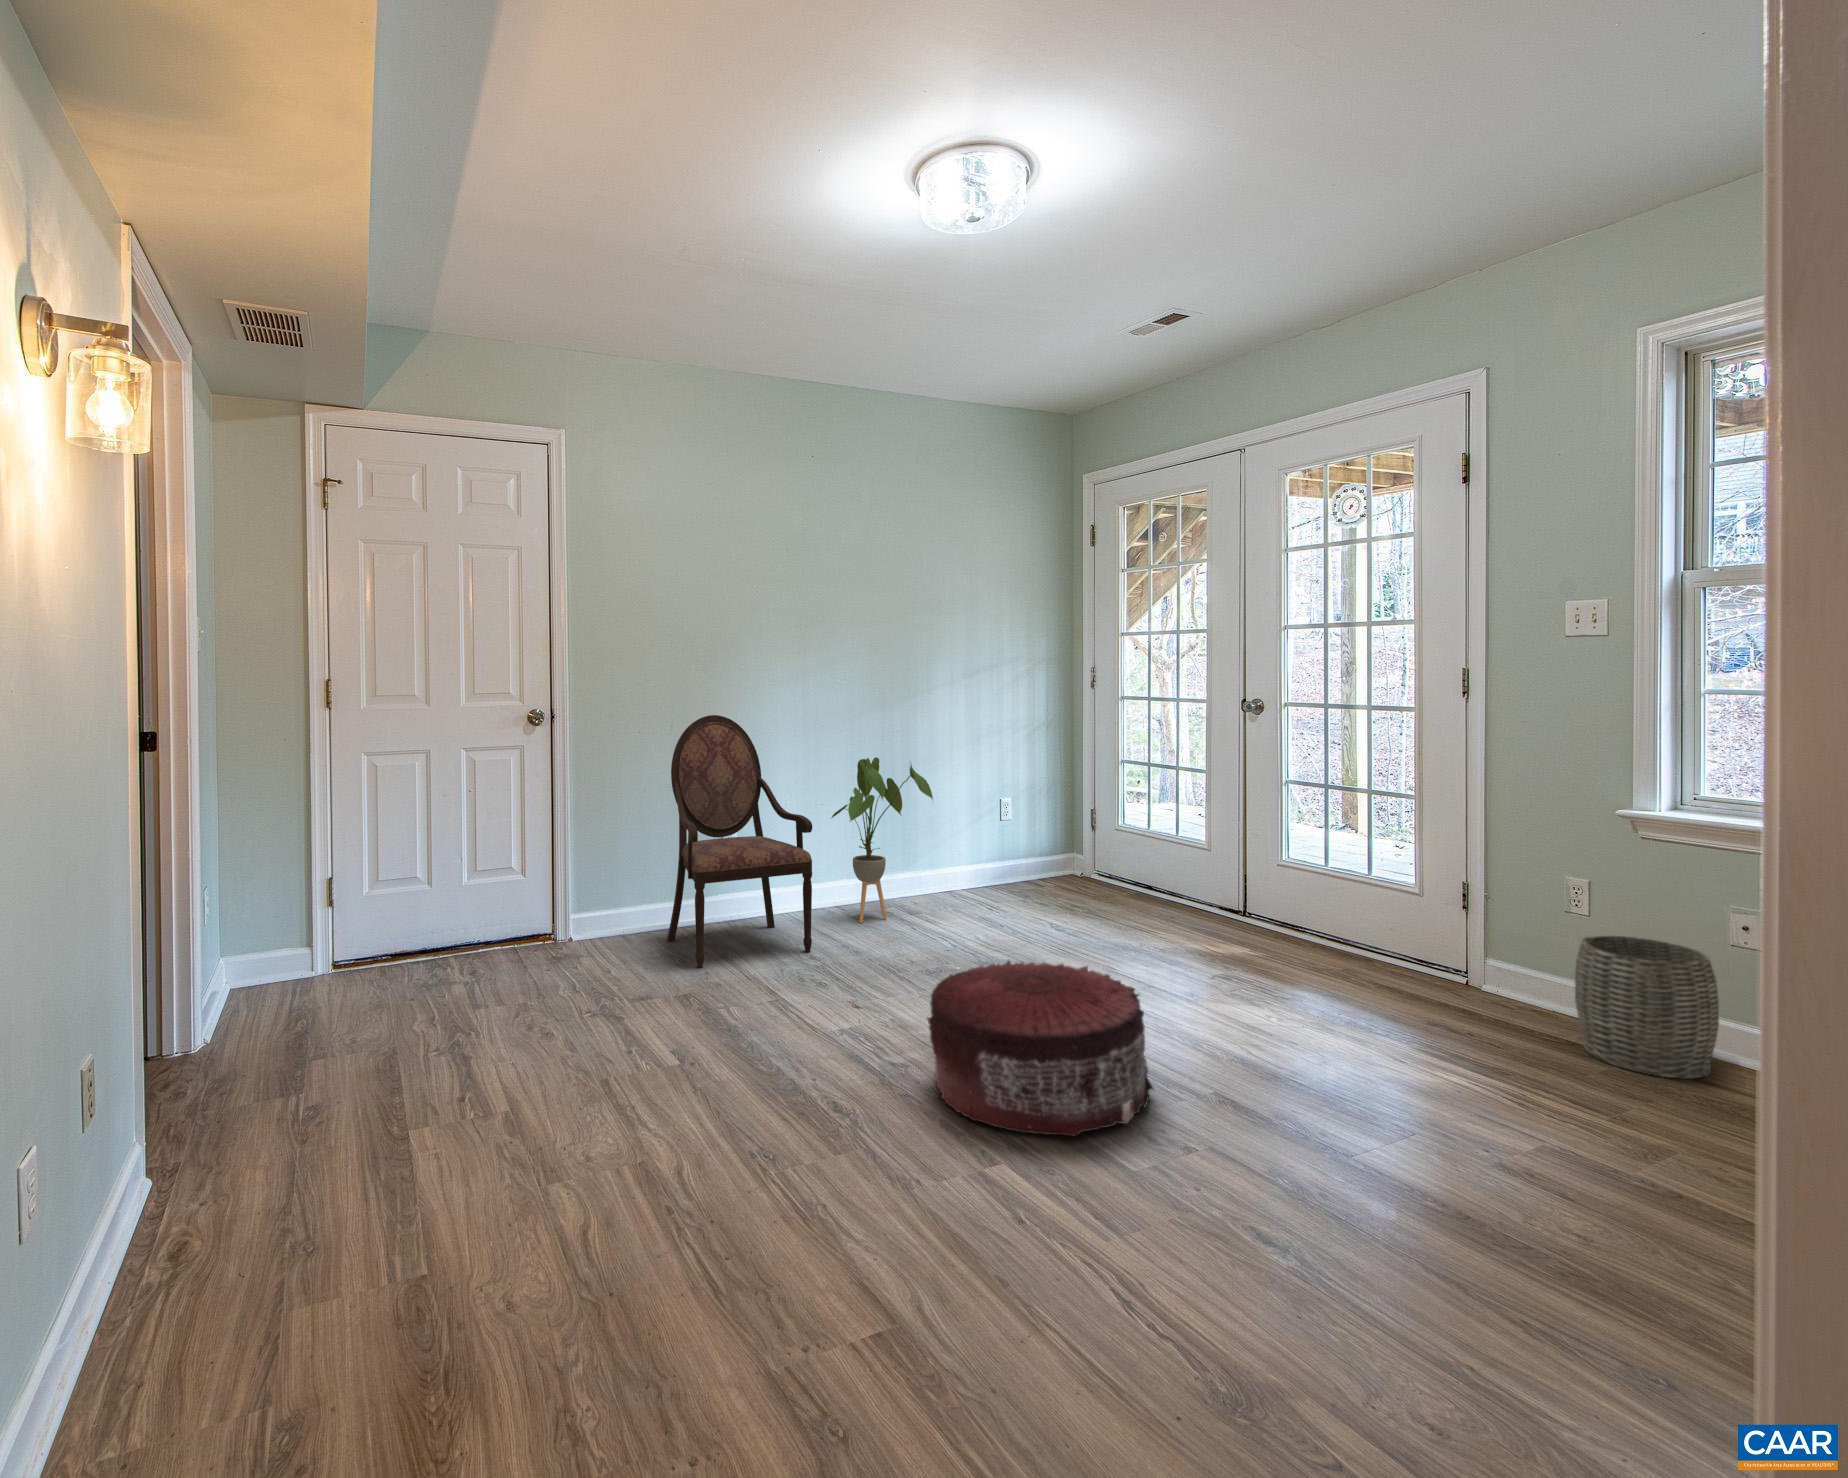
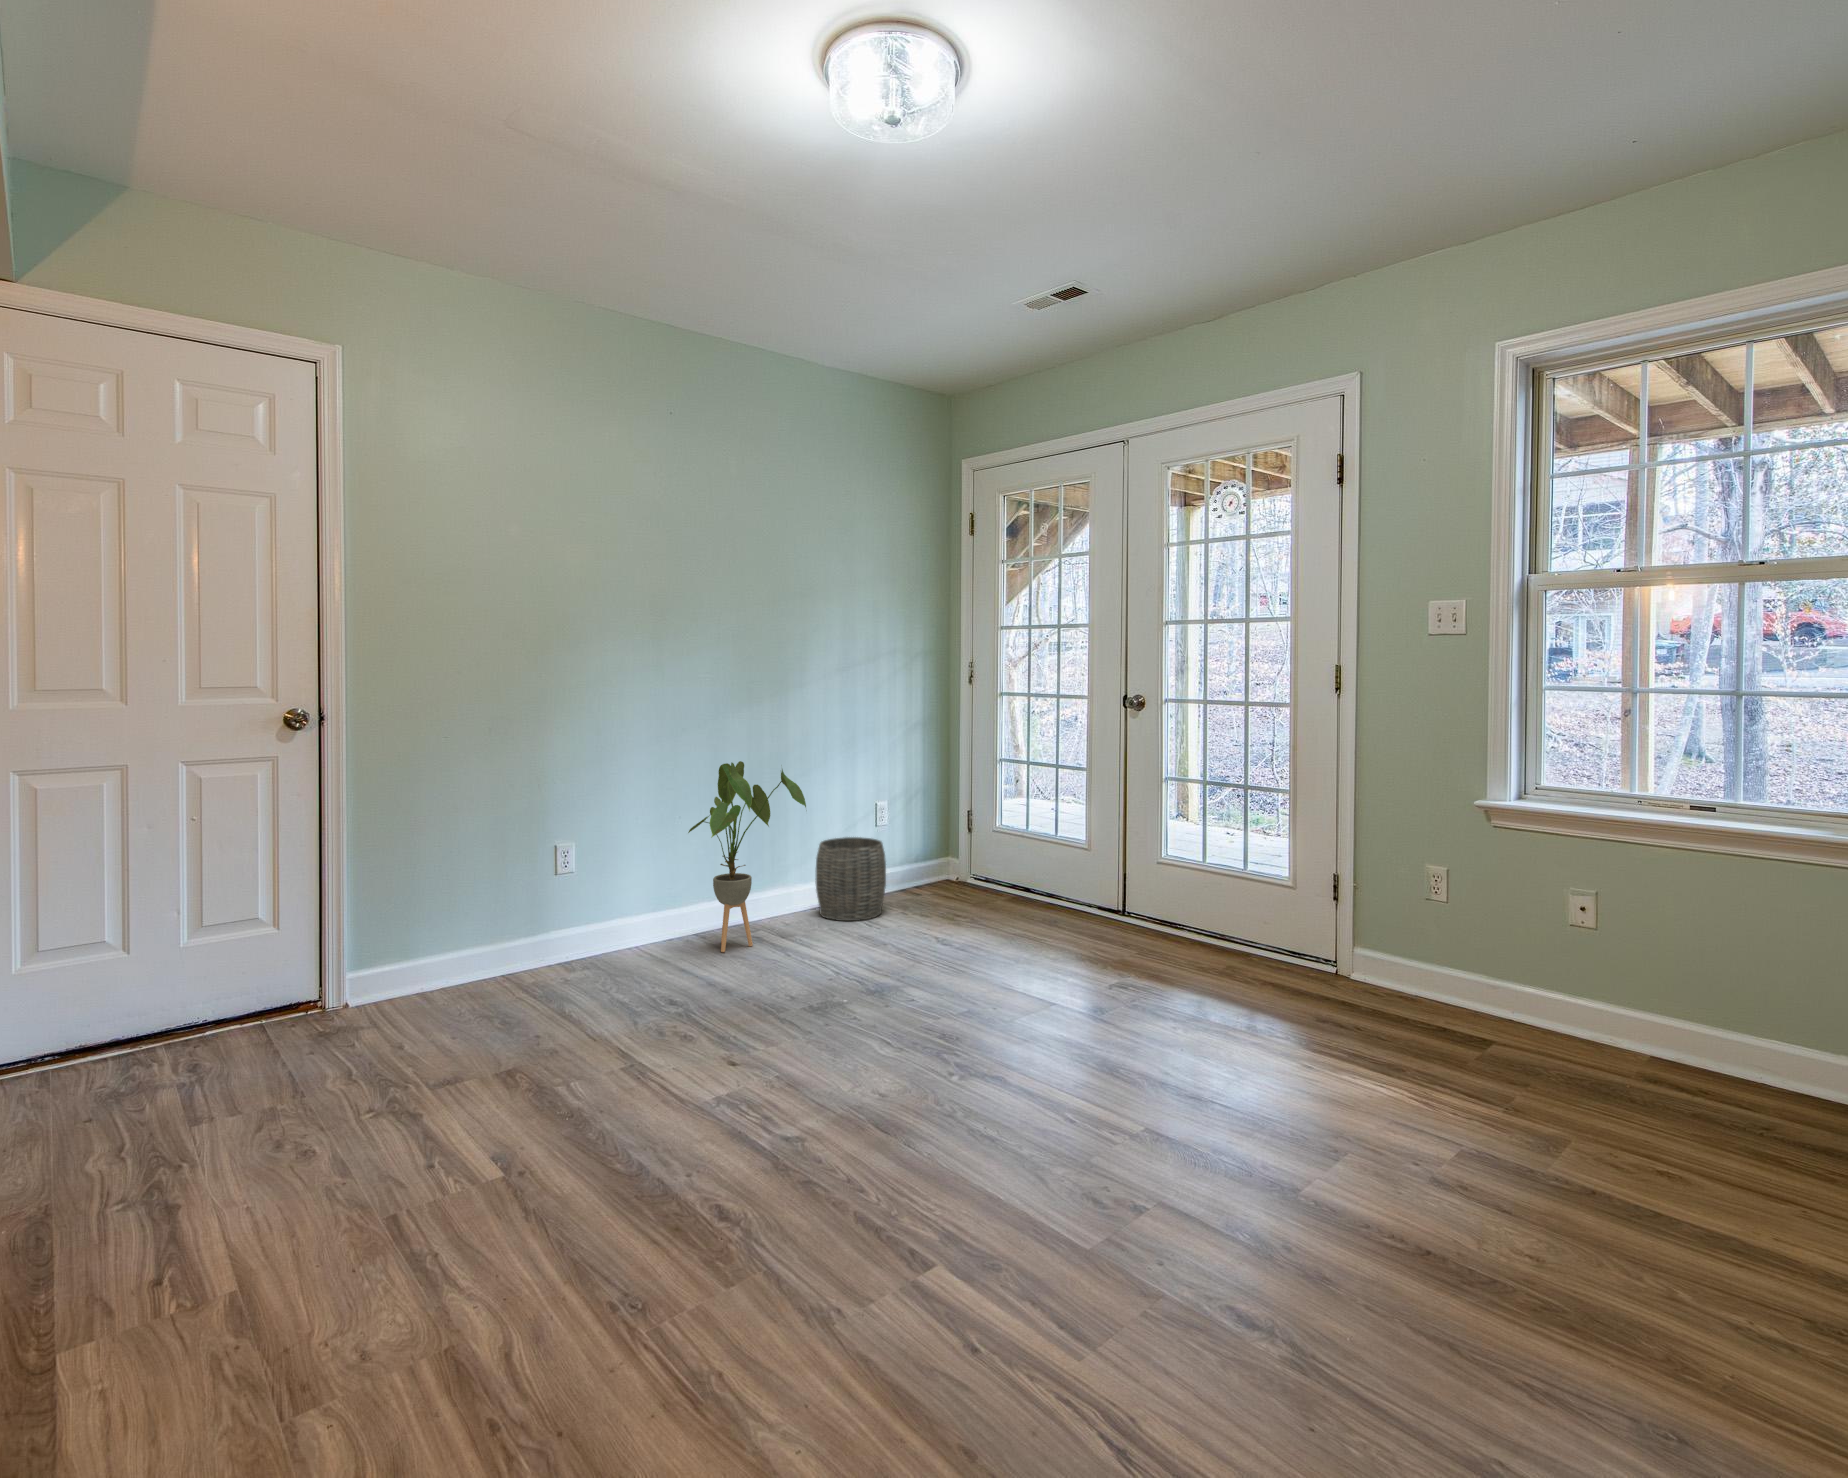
armchair: present [667,715,812,967] -> none [479,715,669,1028]
woven basket: present [1575,935,1719,1079] -> present [816,837,886,921]
pouf: present [927,960,1153,1137] -> none [827,996,1084,1213]

